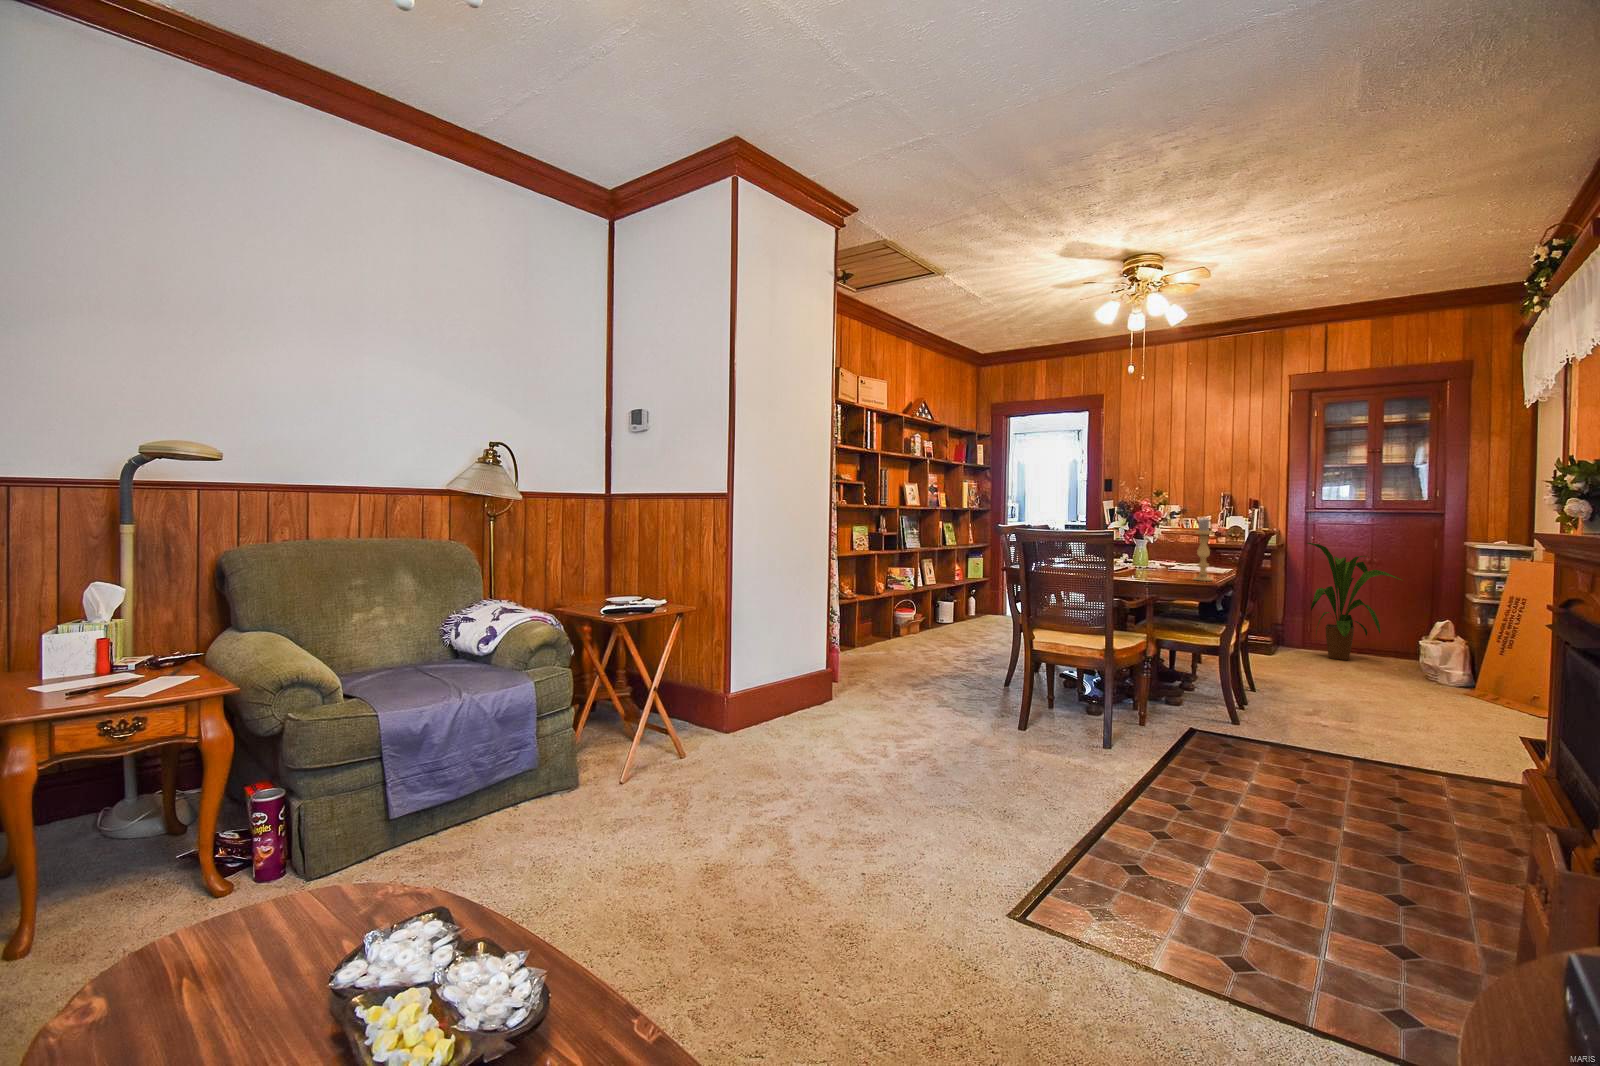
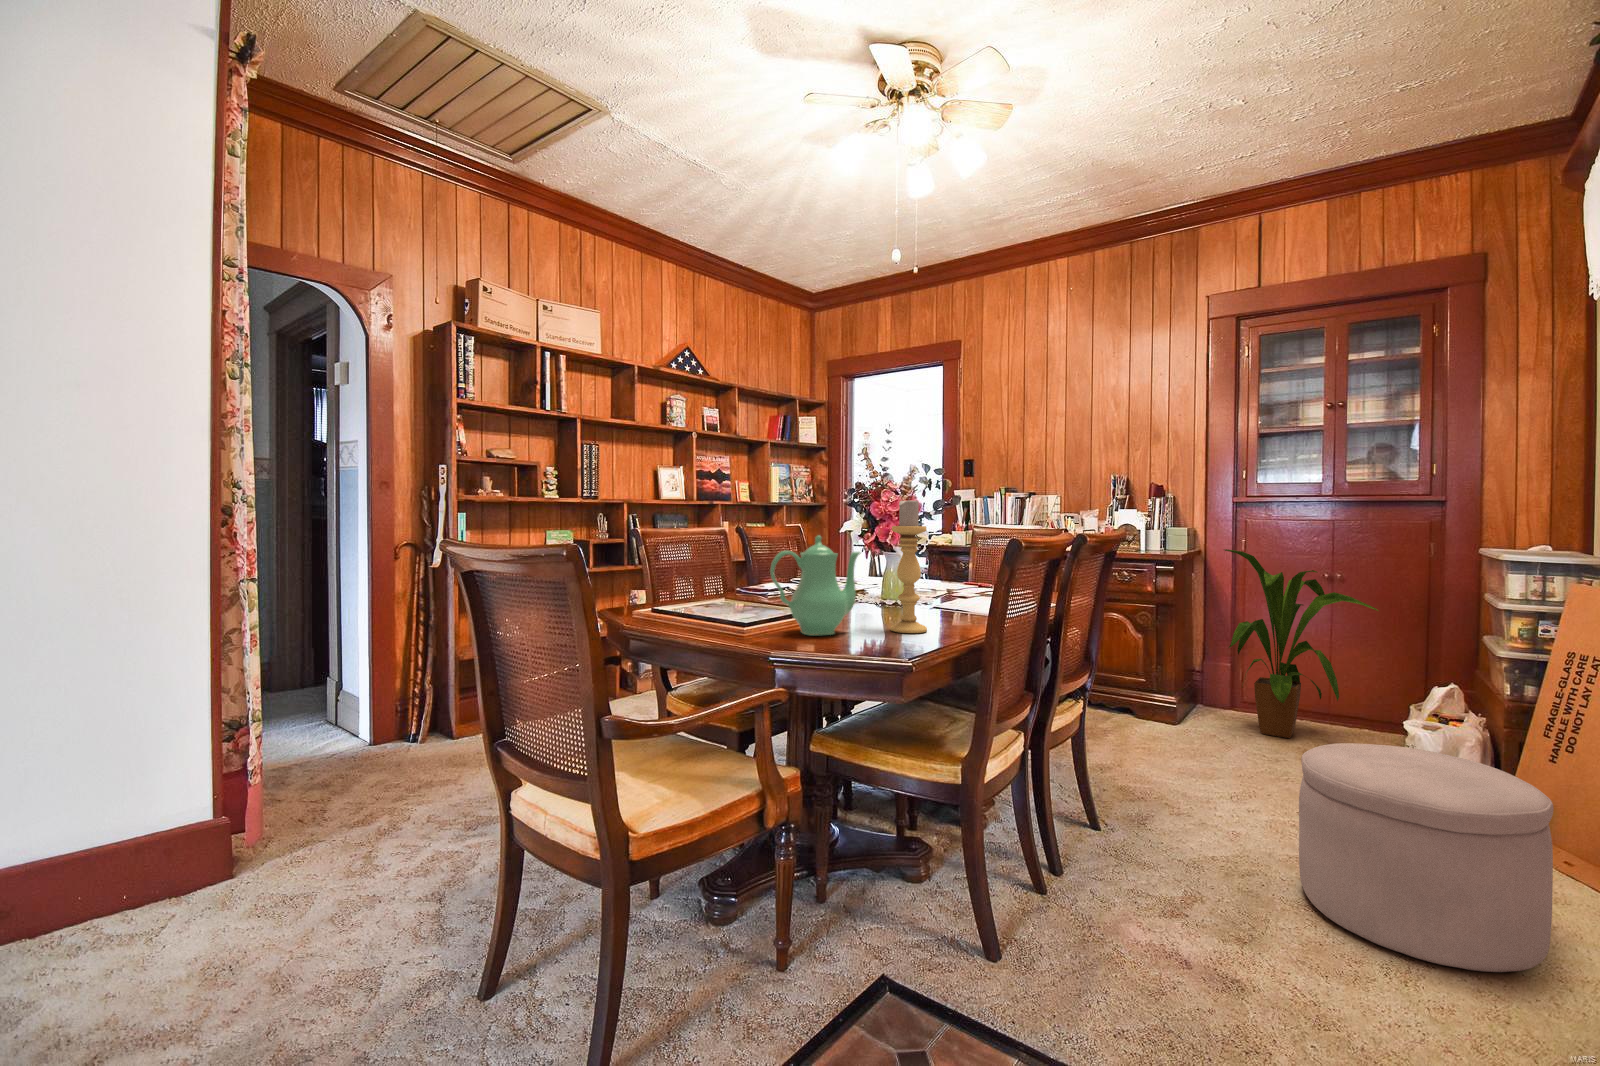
teapot: none [1147,535,1184,581] -> present [770,535,860,636]
ottoman: none [1379,638,1497,726] -> present [1299,743,1553,972]

